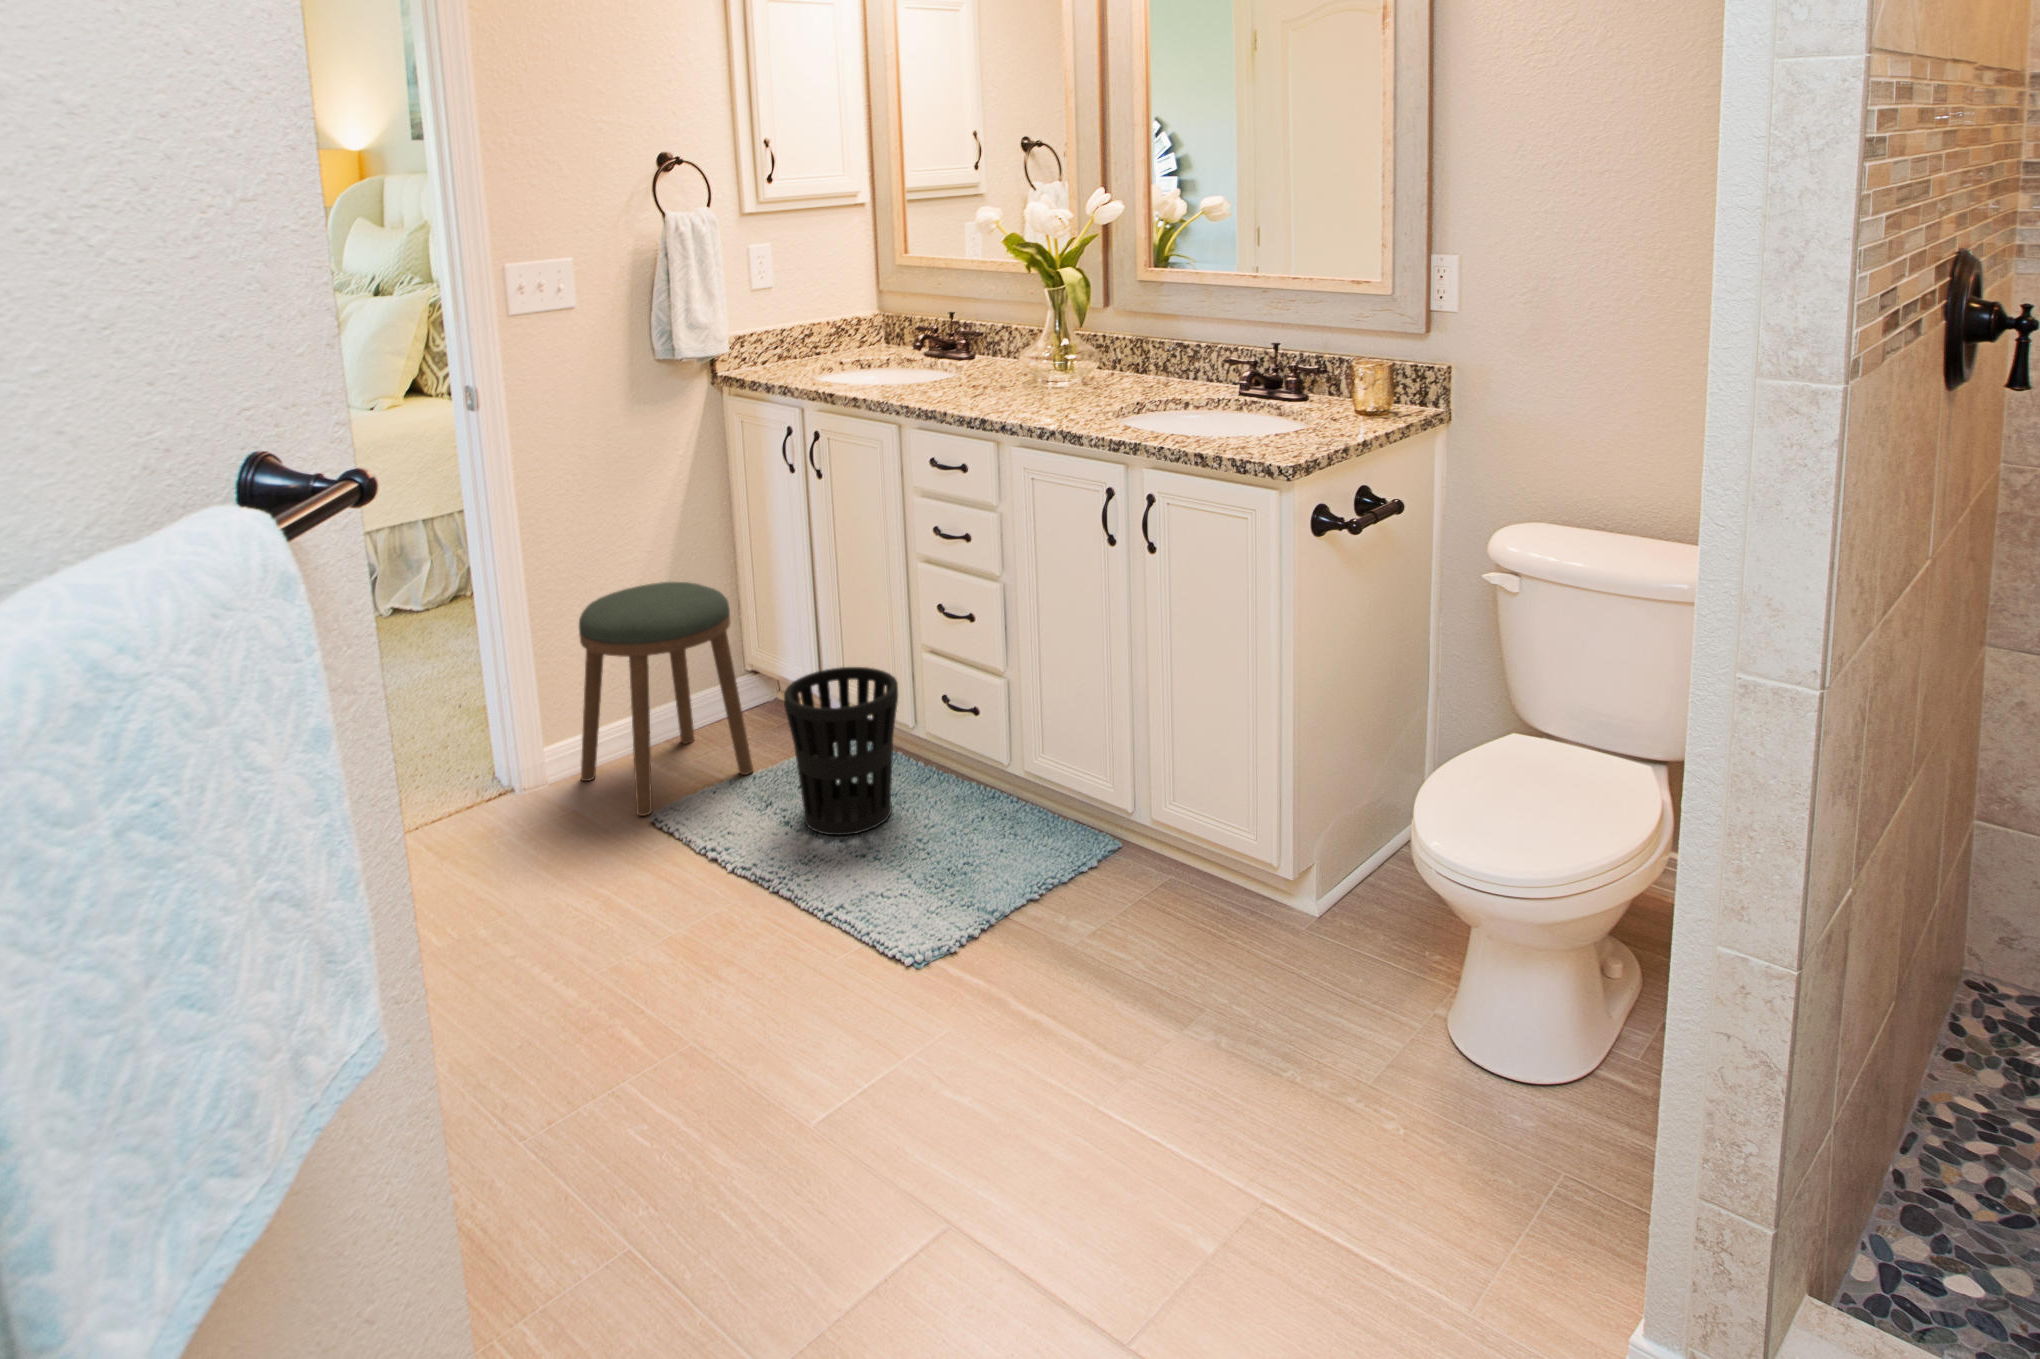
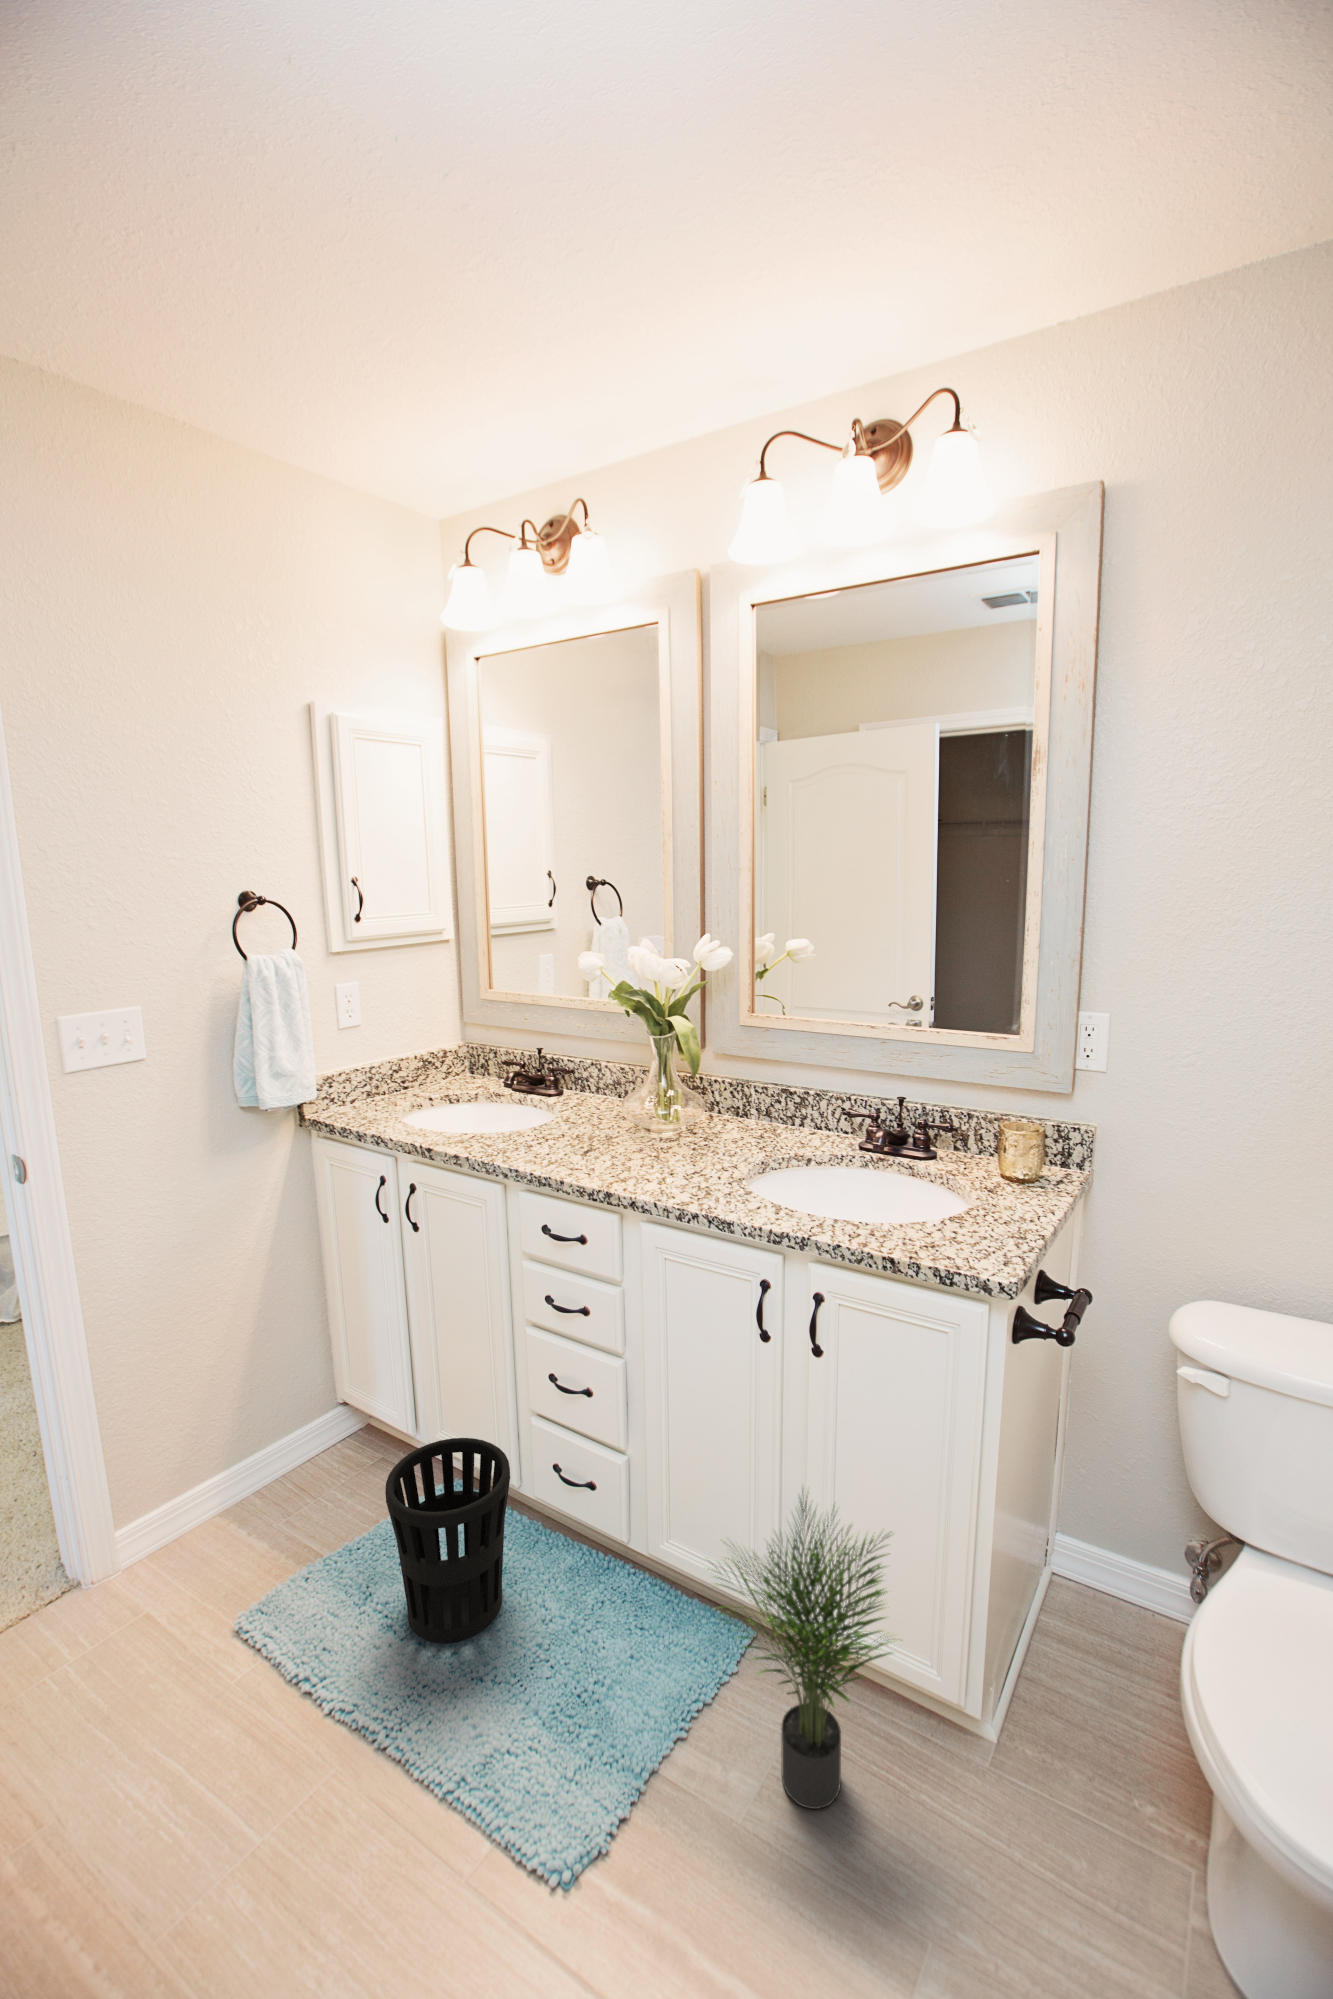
stool: present [579,582,753,816] -> none [151,1341,348,1626]
potted plant: none [1052,666,1217,941] -> present [708,1490,895,1809]

